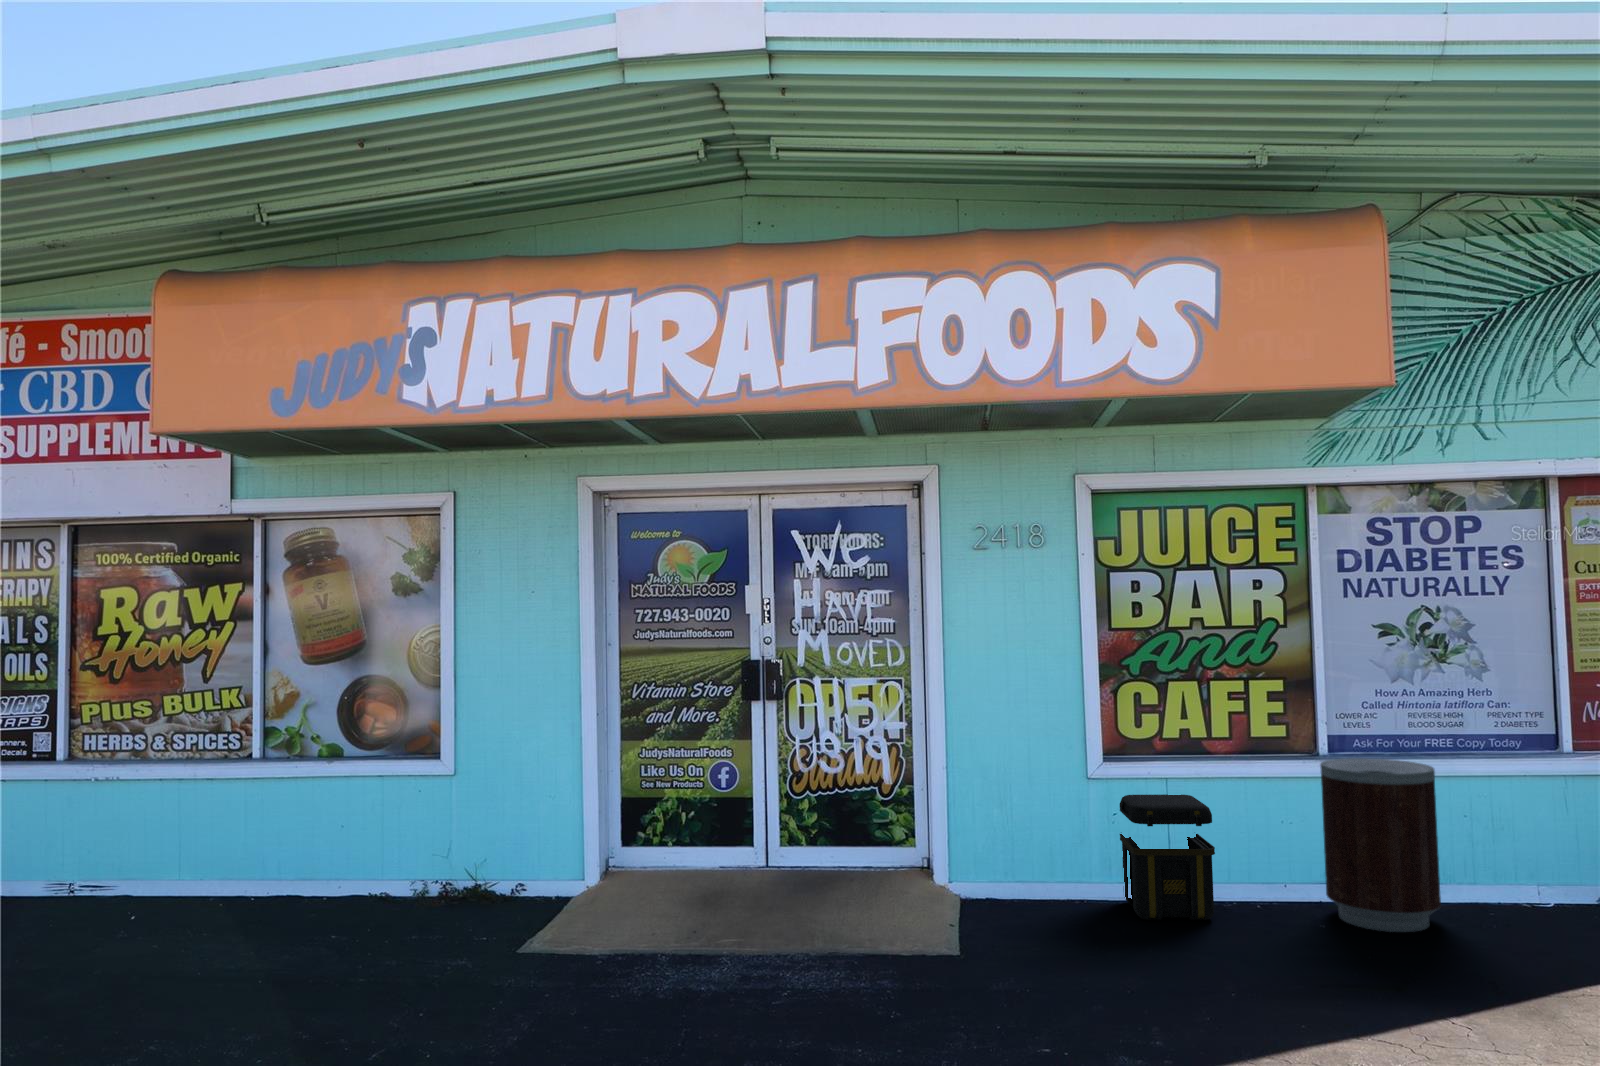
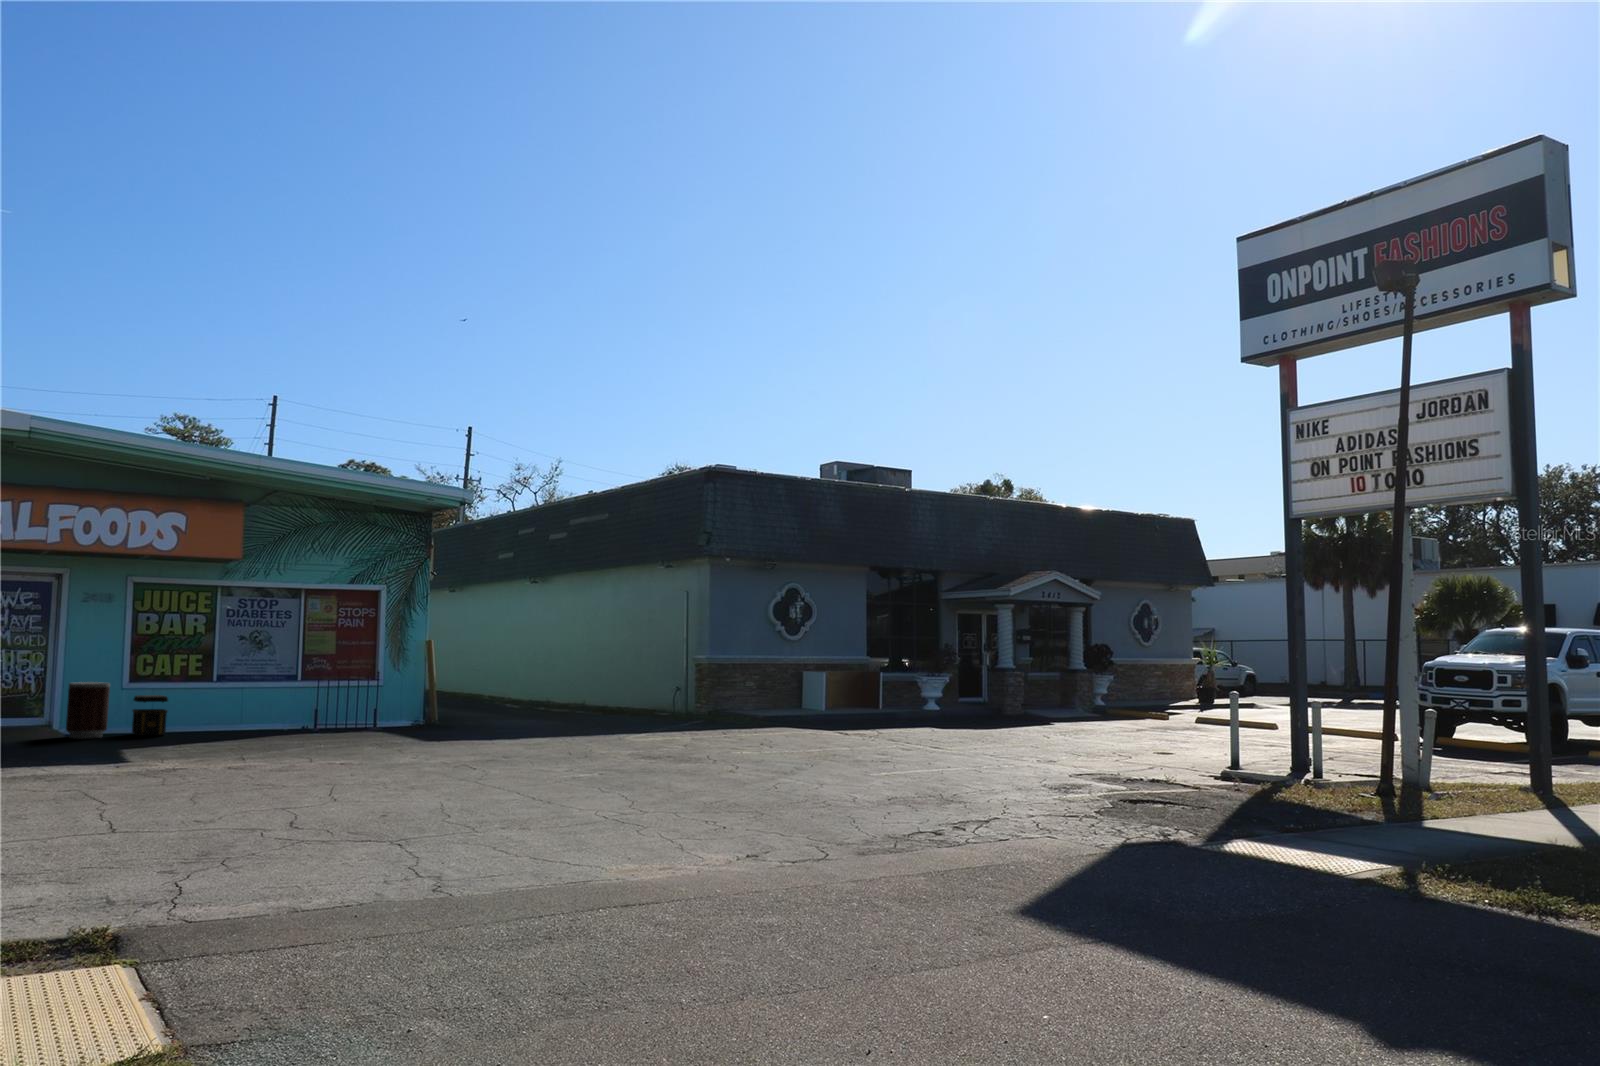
trash can: present [1320,758,1441,932] -> present [66,682,110,739]

